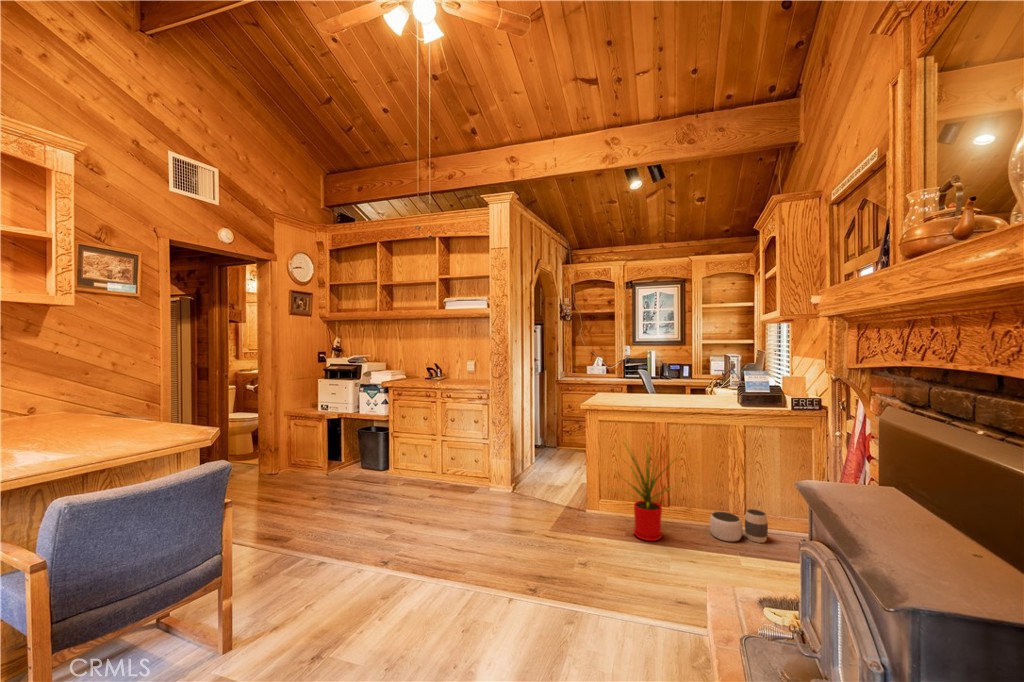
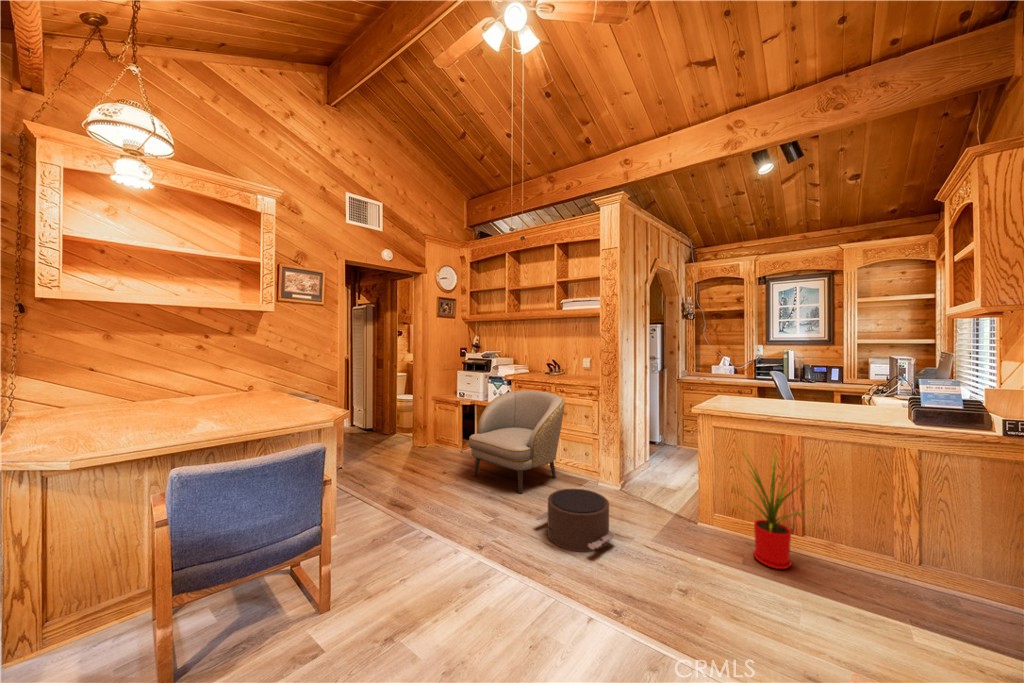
armchair: none [342,399,453,513] -> present [469,390,565,494]
pouf: none [432,496,517,559] -> present [536,489,614,552]
waste basket: present [710,509,768,543] -> none [861,549,956,602]

